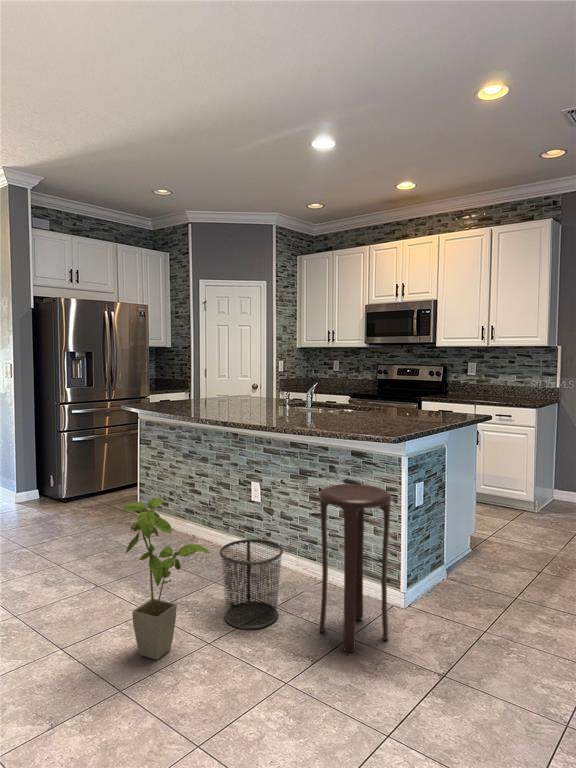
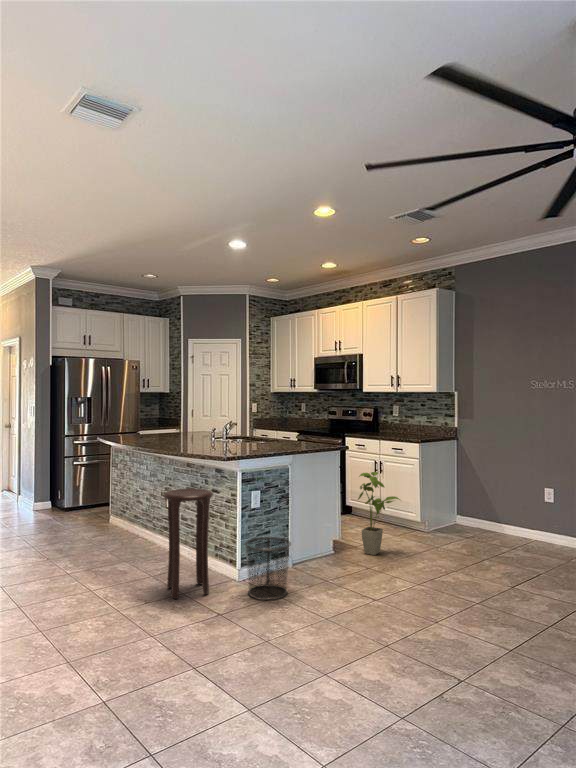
house plant: present [122,498,210,660] -> present [358,472,400,555]
waste bin: present [219,539,283,629] -> present [245,537,291,600]

